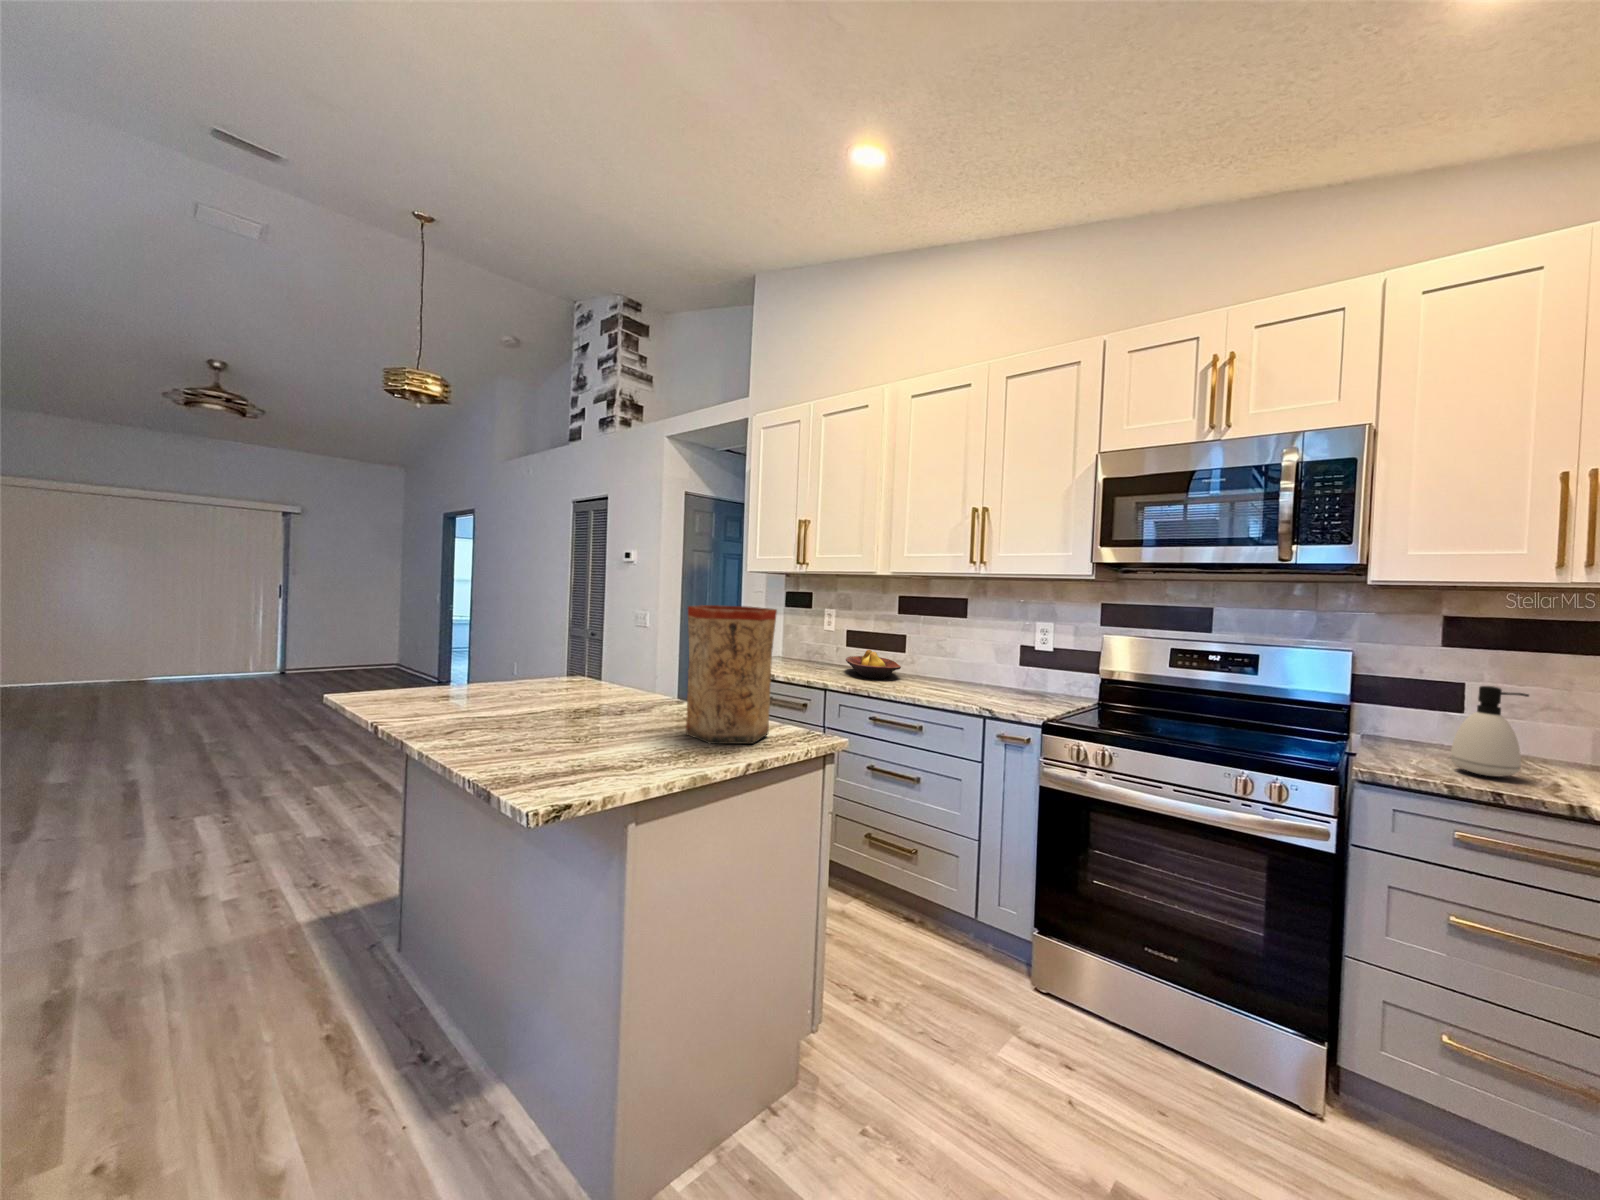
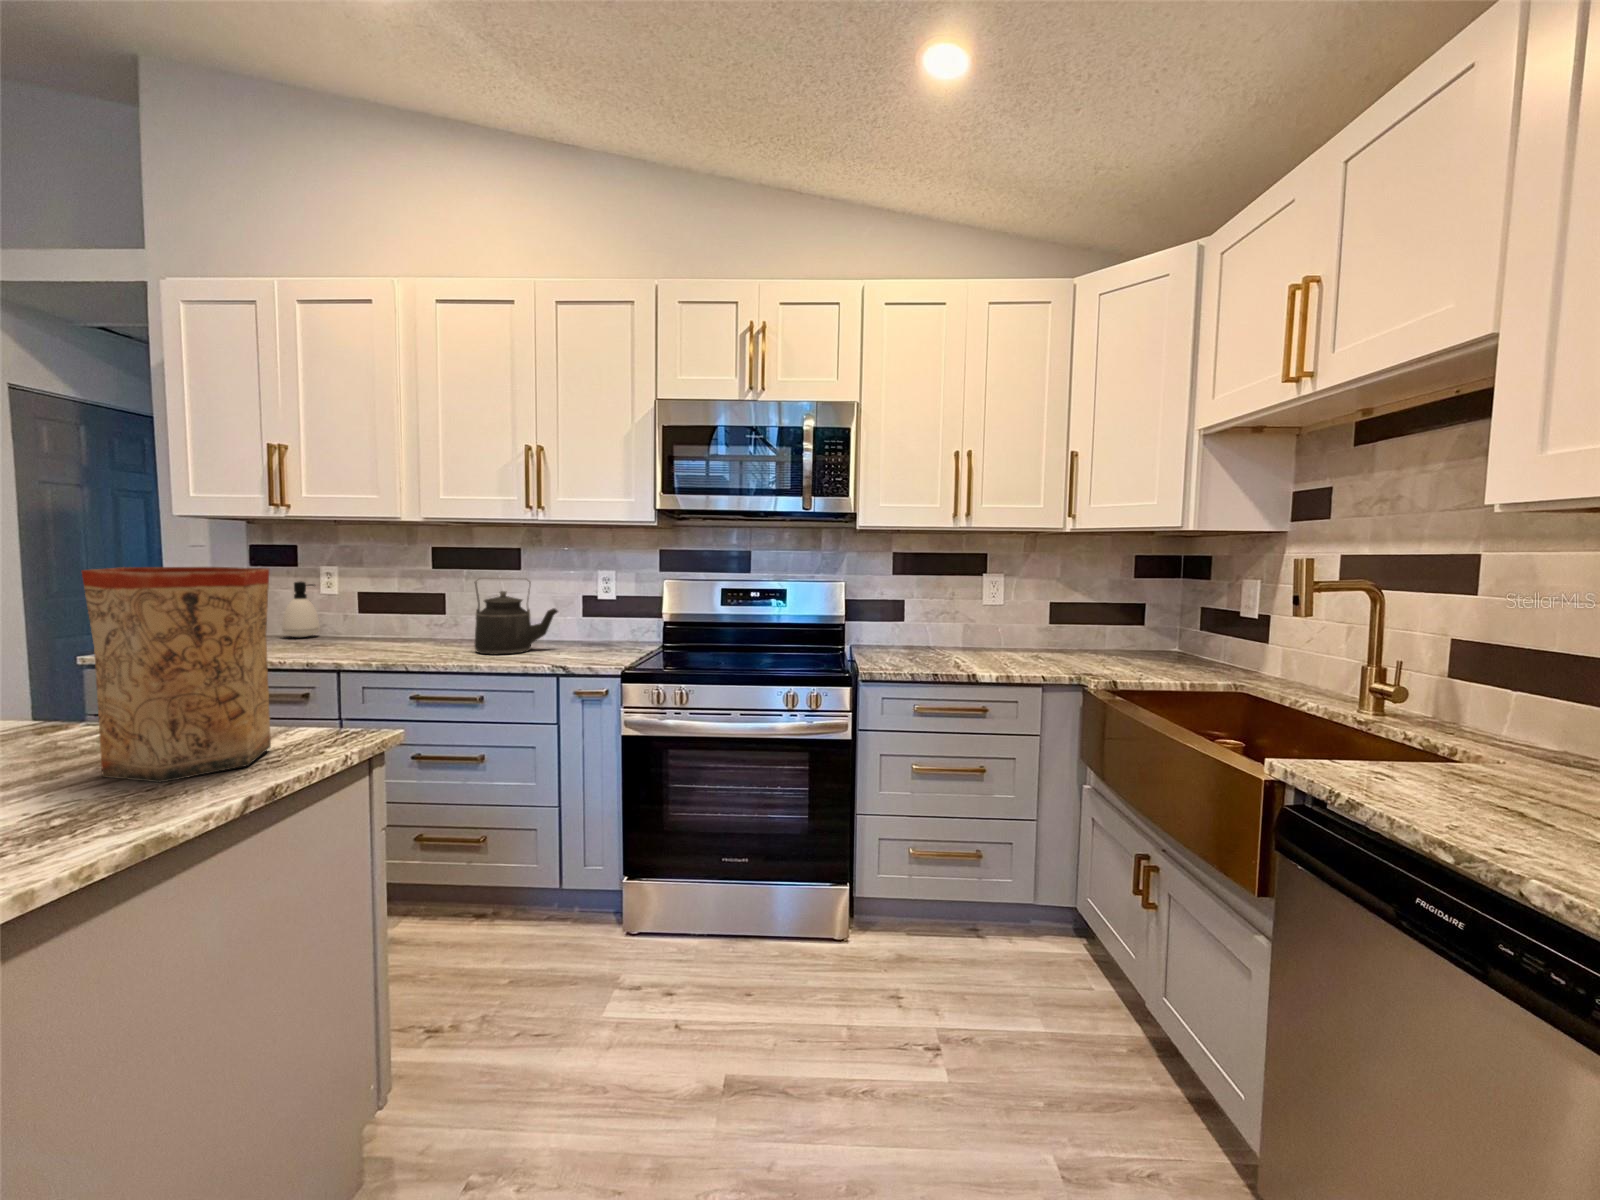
kettle: none [922,623,995,692] -> present [474,581,558,654]
fruit bowl: present [846,650,901,679] -> none [361,616,443,650]
soap dispenser: present [1451,686,1529,777] -> present [282,582,320,637]

